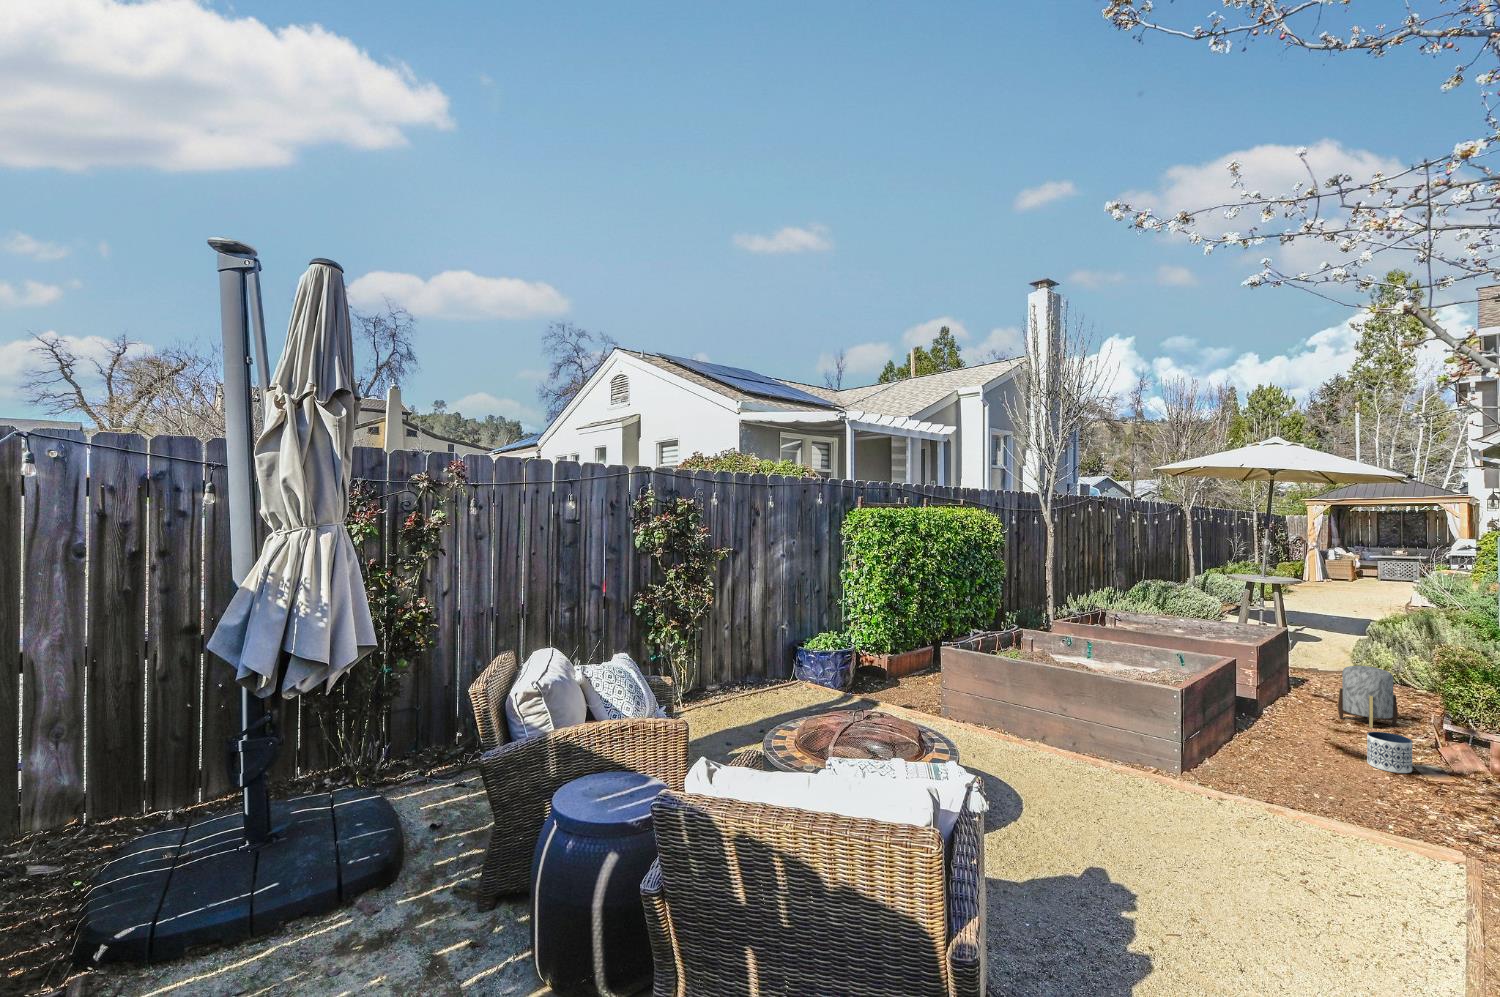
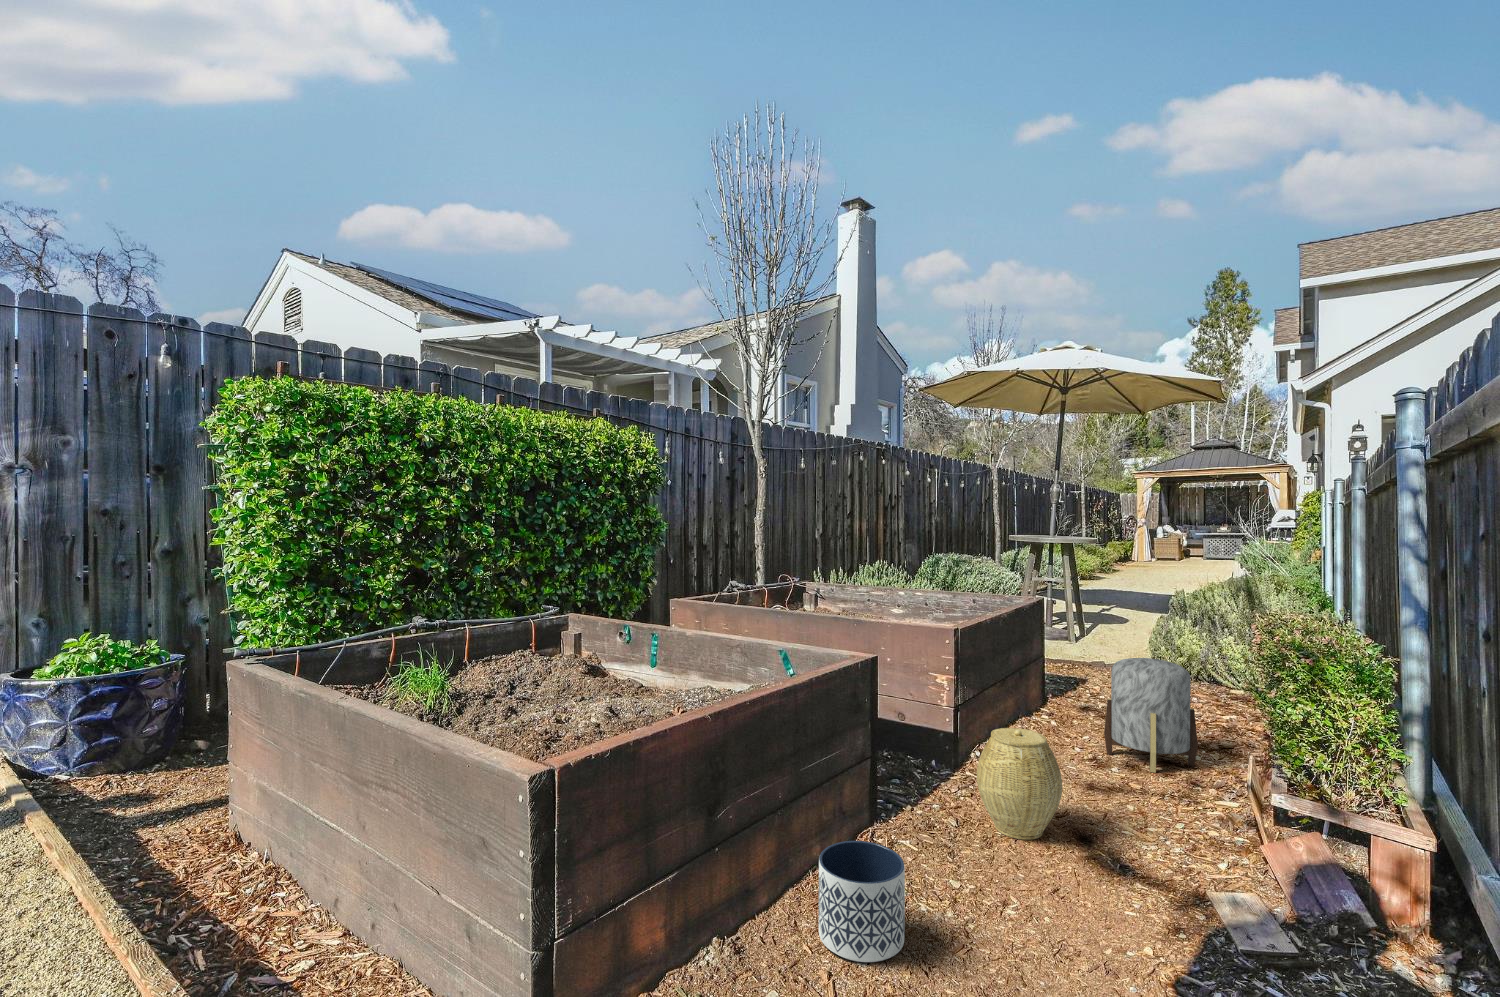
woven basket: none [1280,697,1330,749] -> present [977,728,1062,840]
planter: present [1367,732,1412,773] -> present [819,841,905,962]

